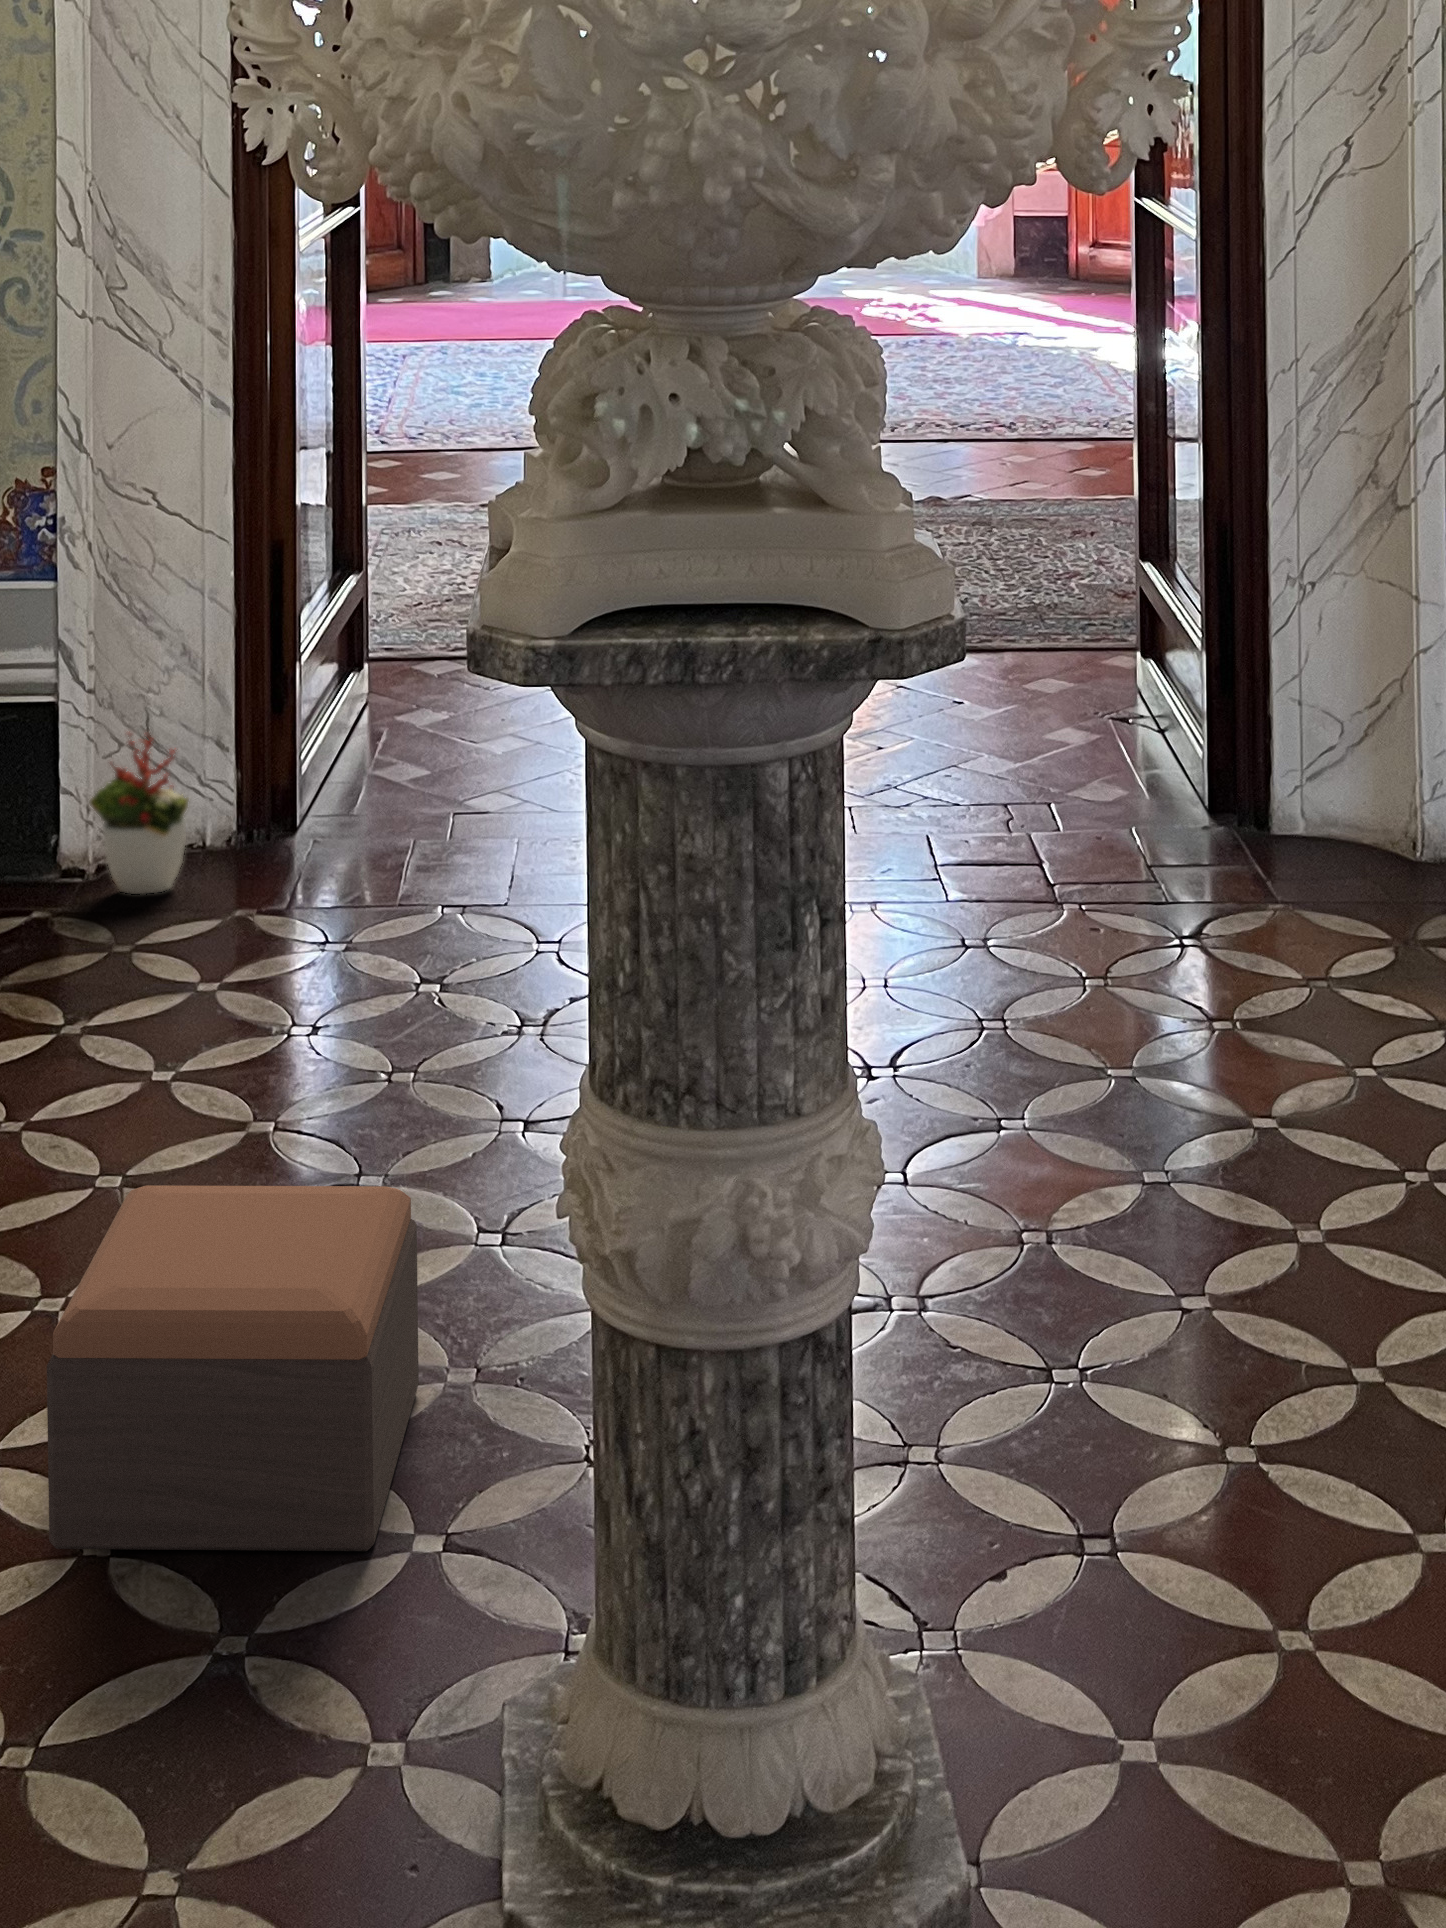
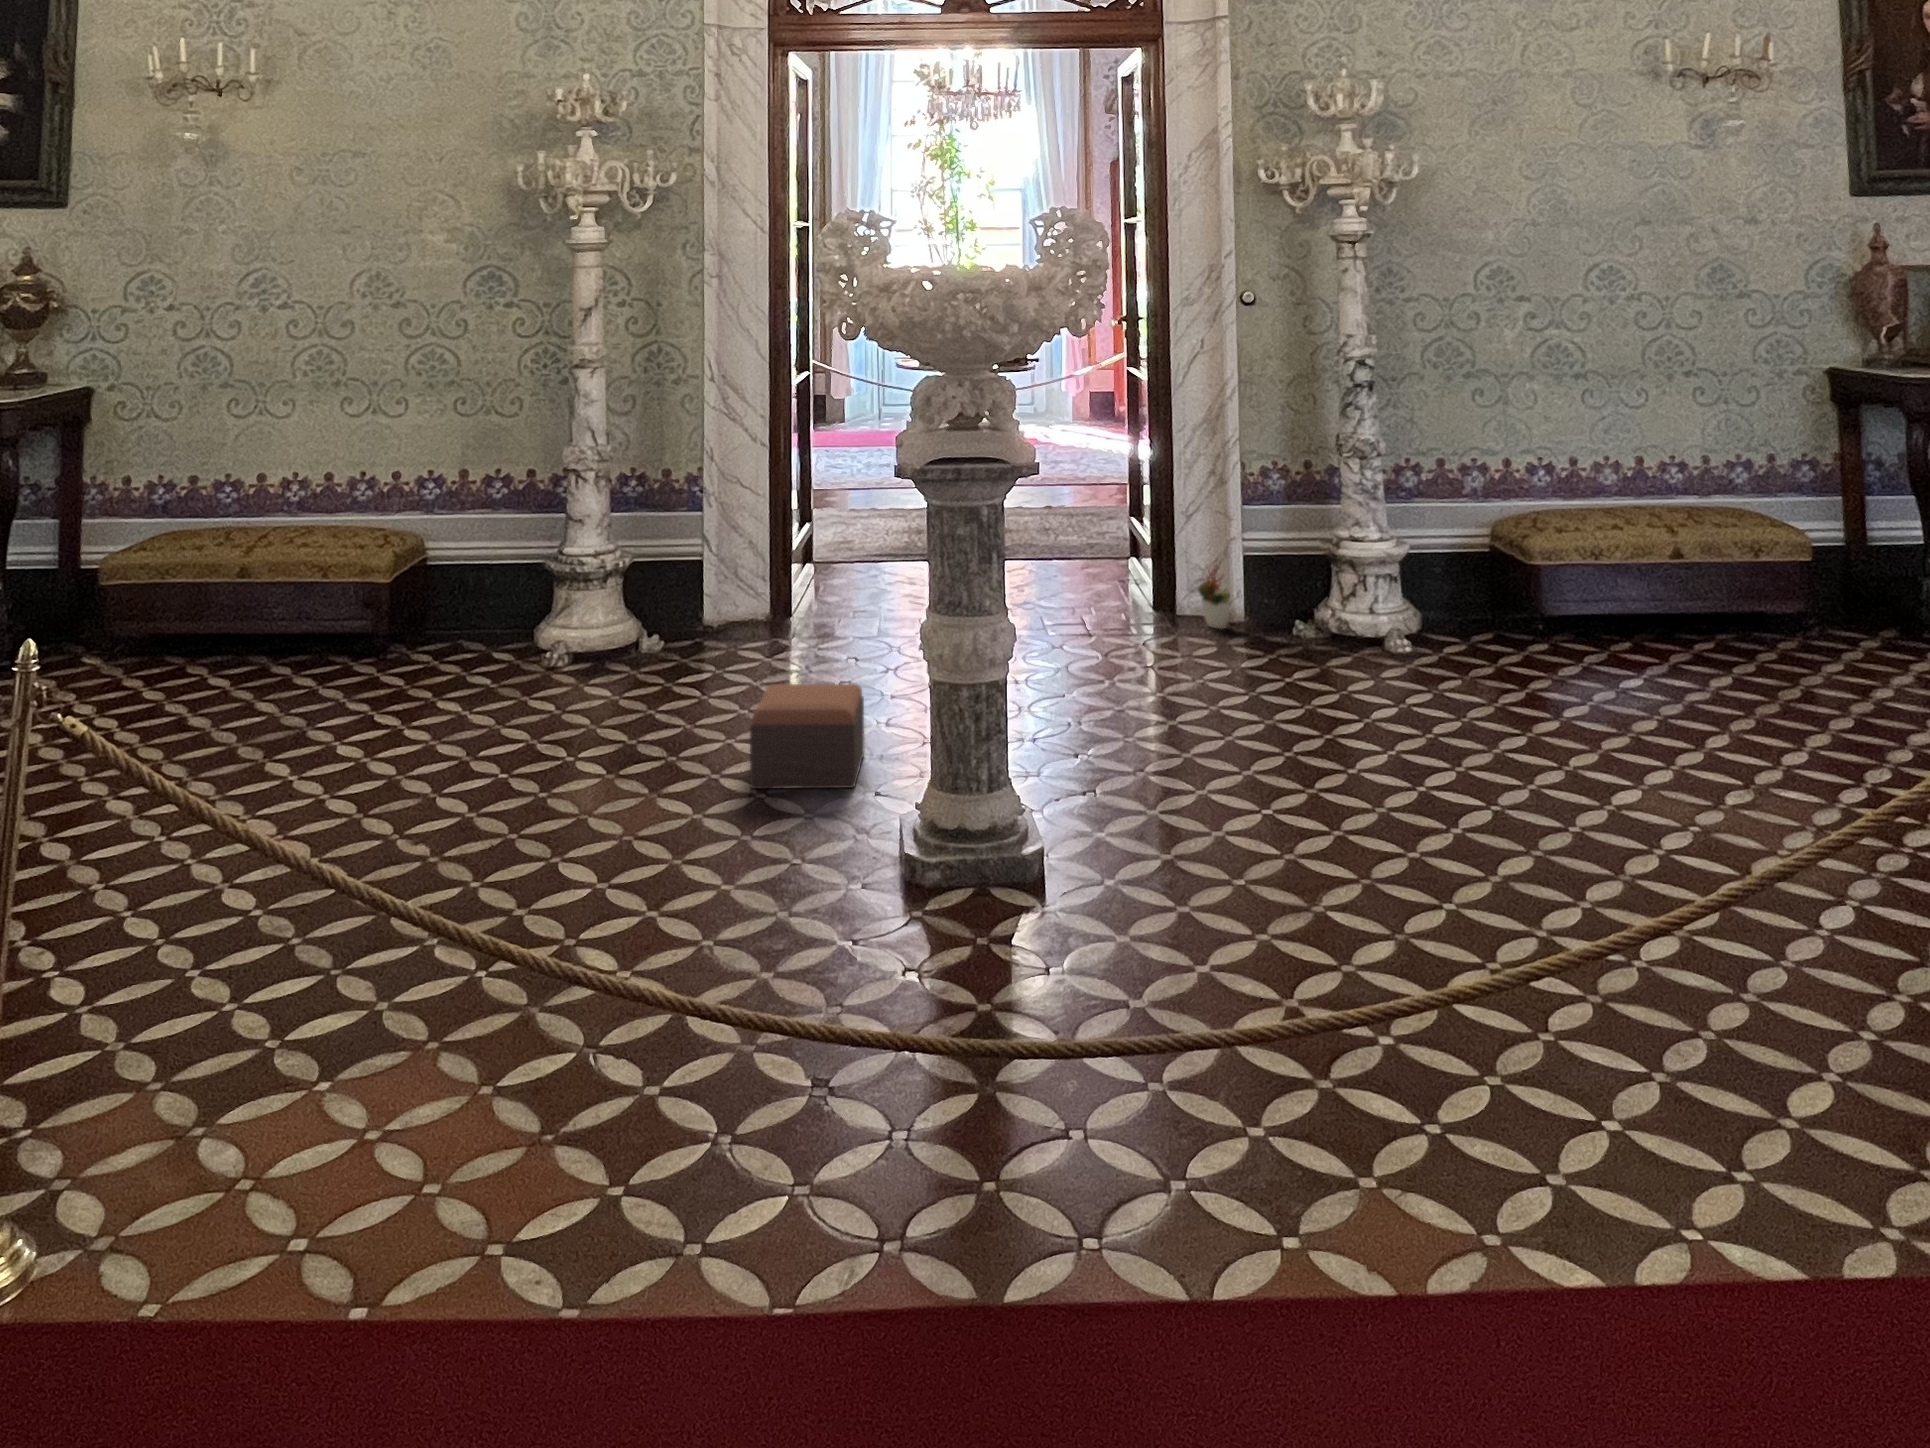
decorative plant: present [90,733,188,894] -> present [1198,569,1230,629]

